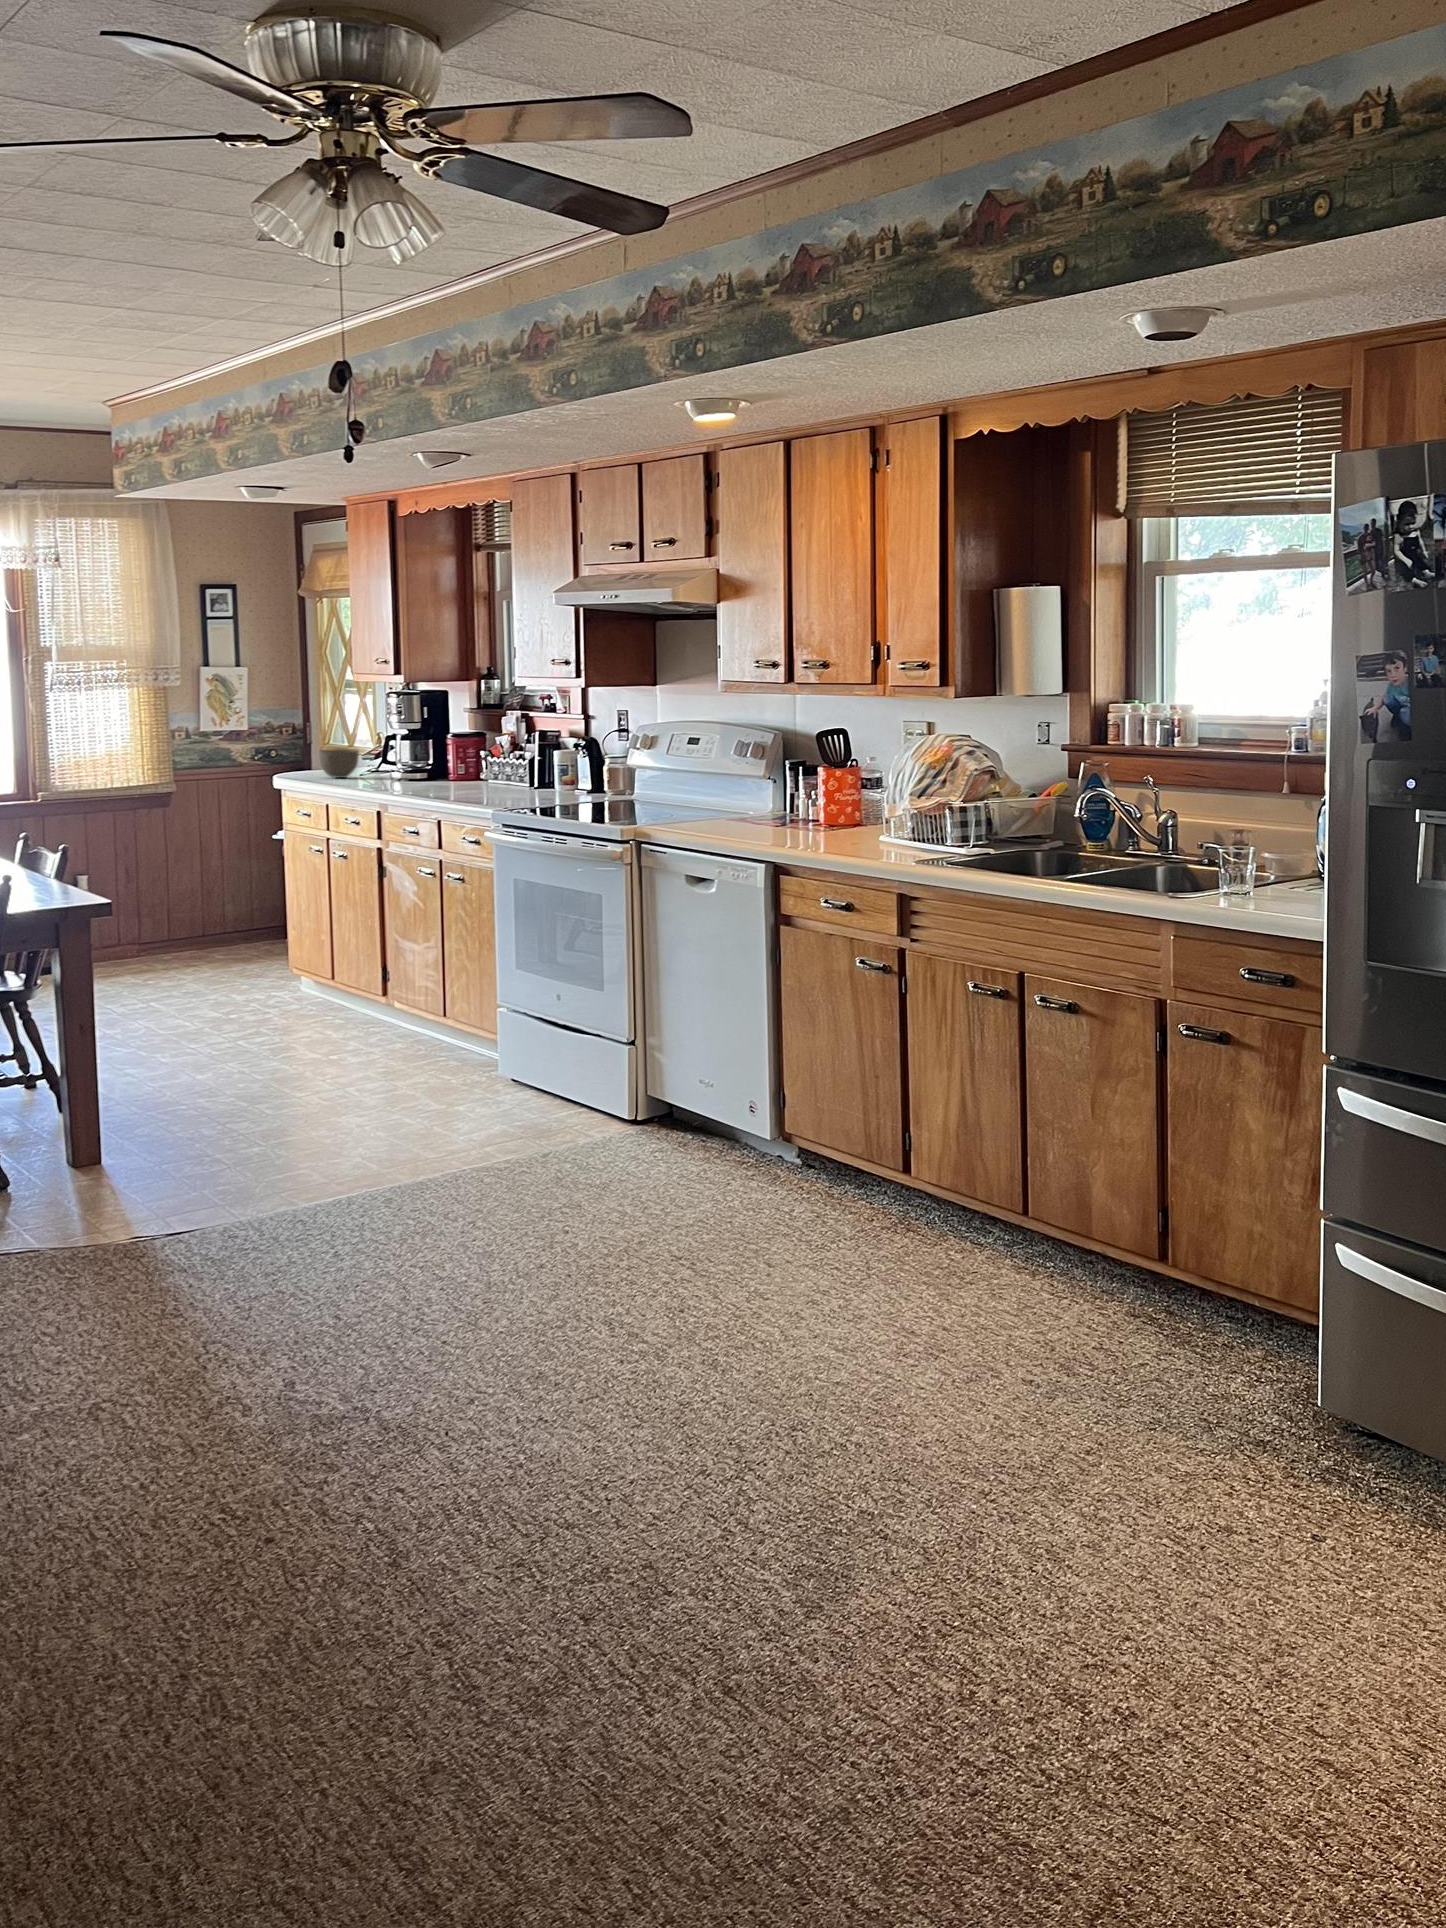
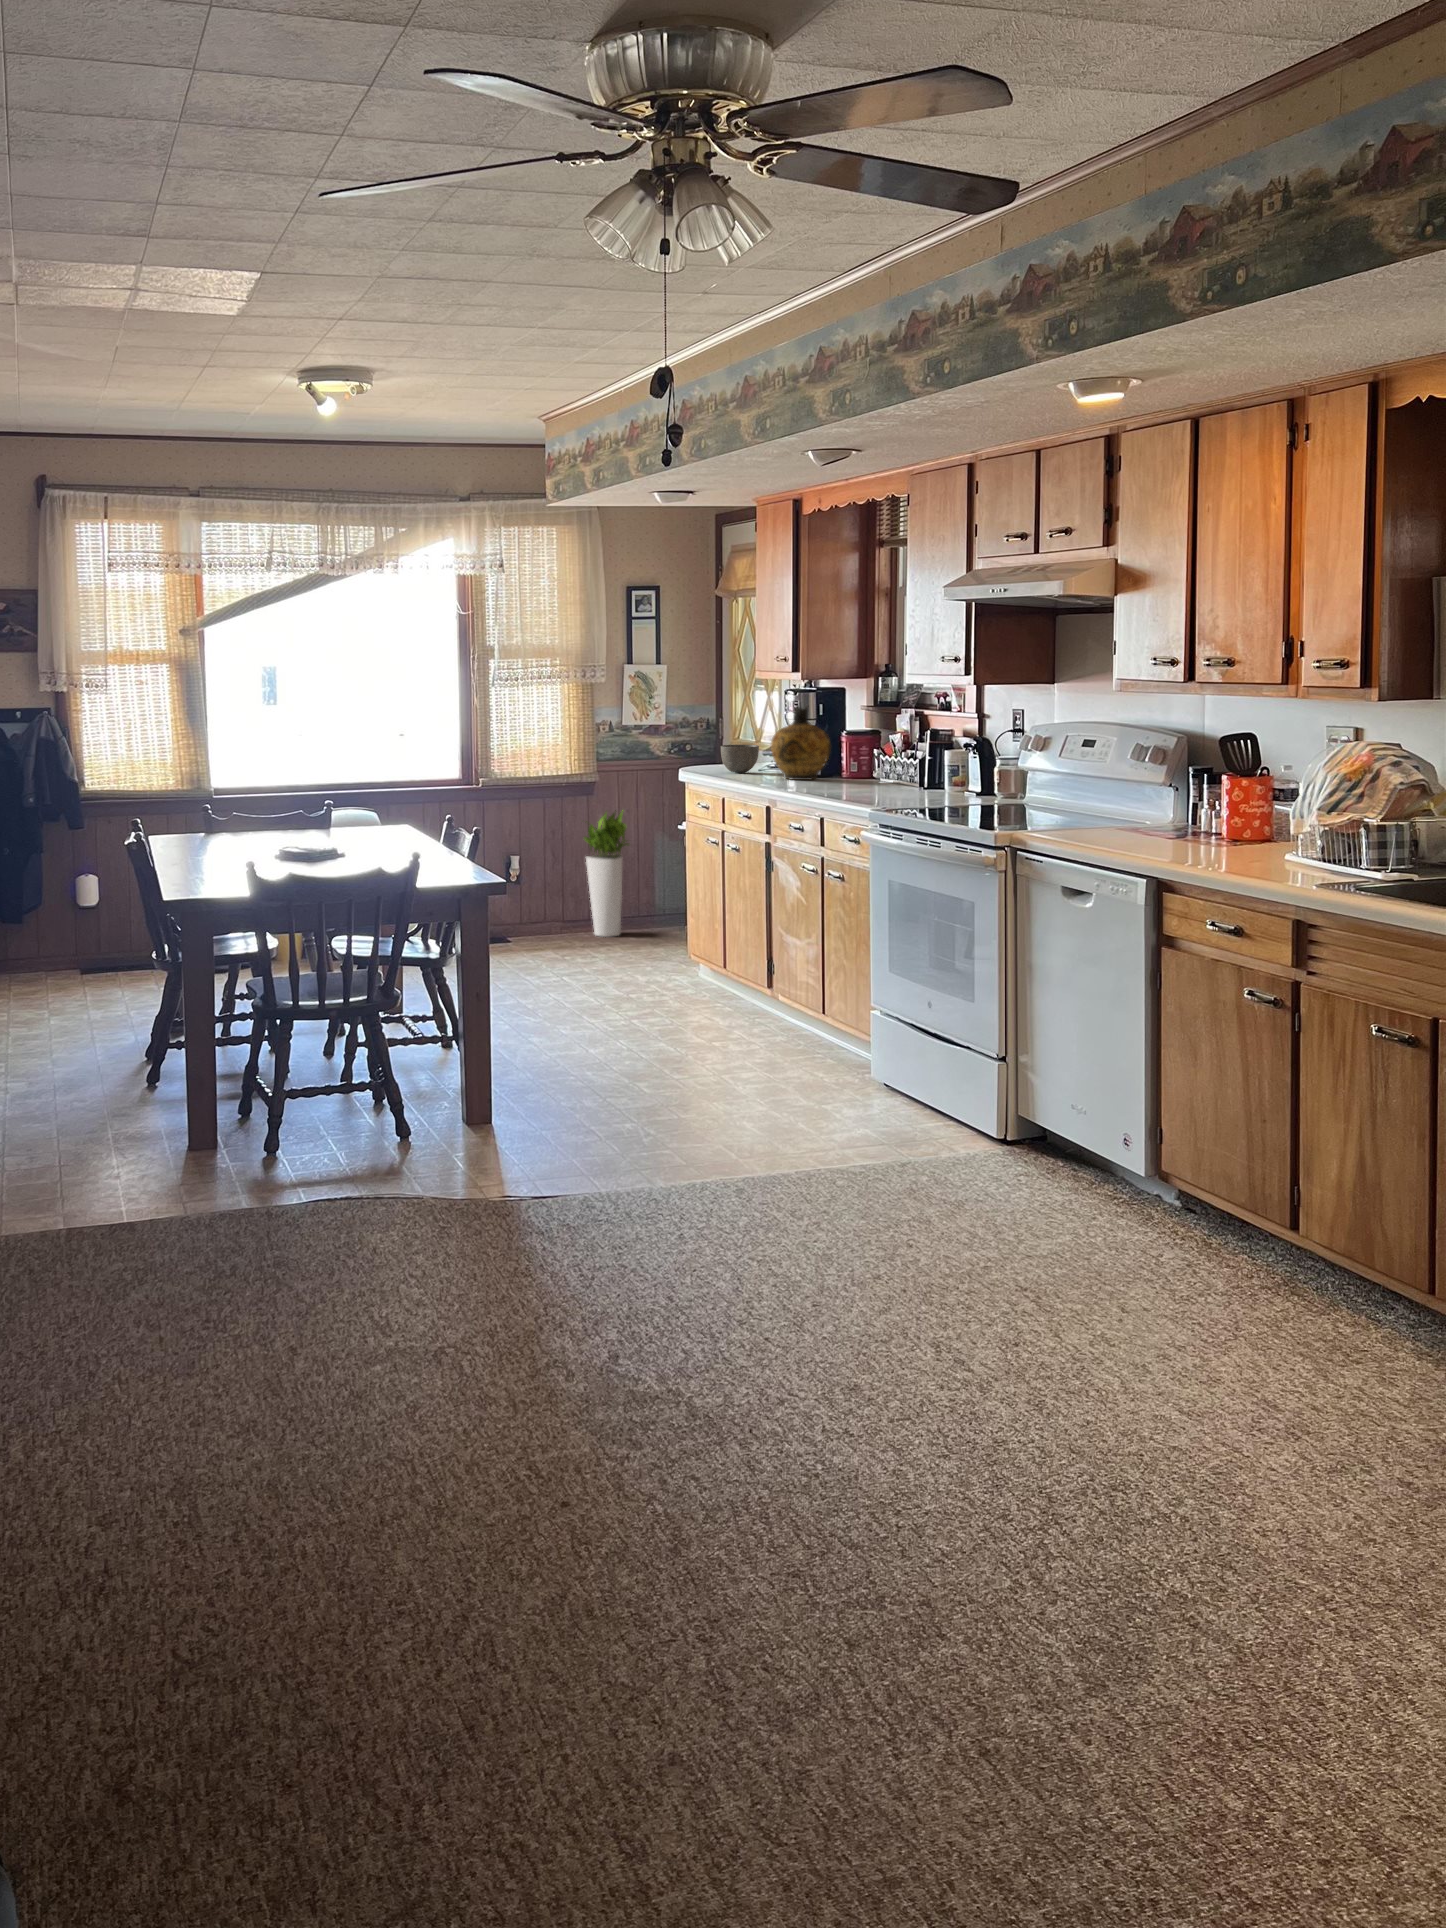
ceramic jug: none [373,708,435,783] -> present [771,706,831,780]
planter: none [157,819,218,953] -> present [584,810,628,937]

